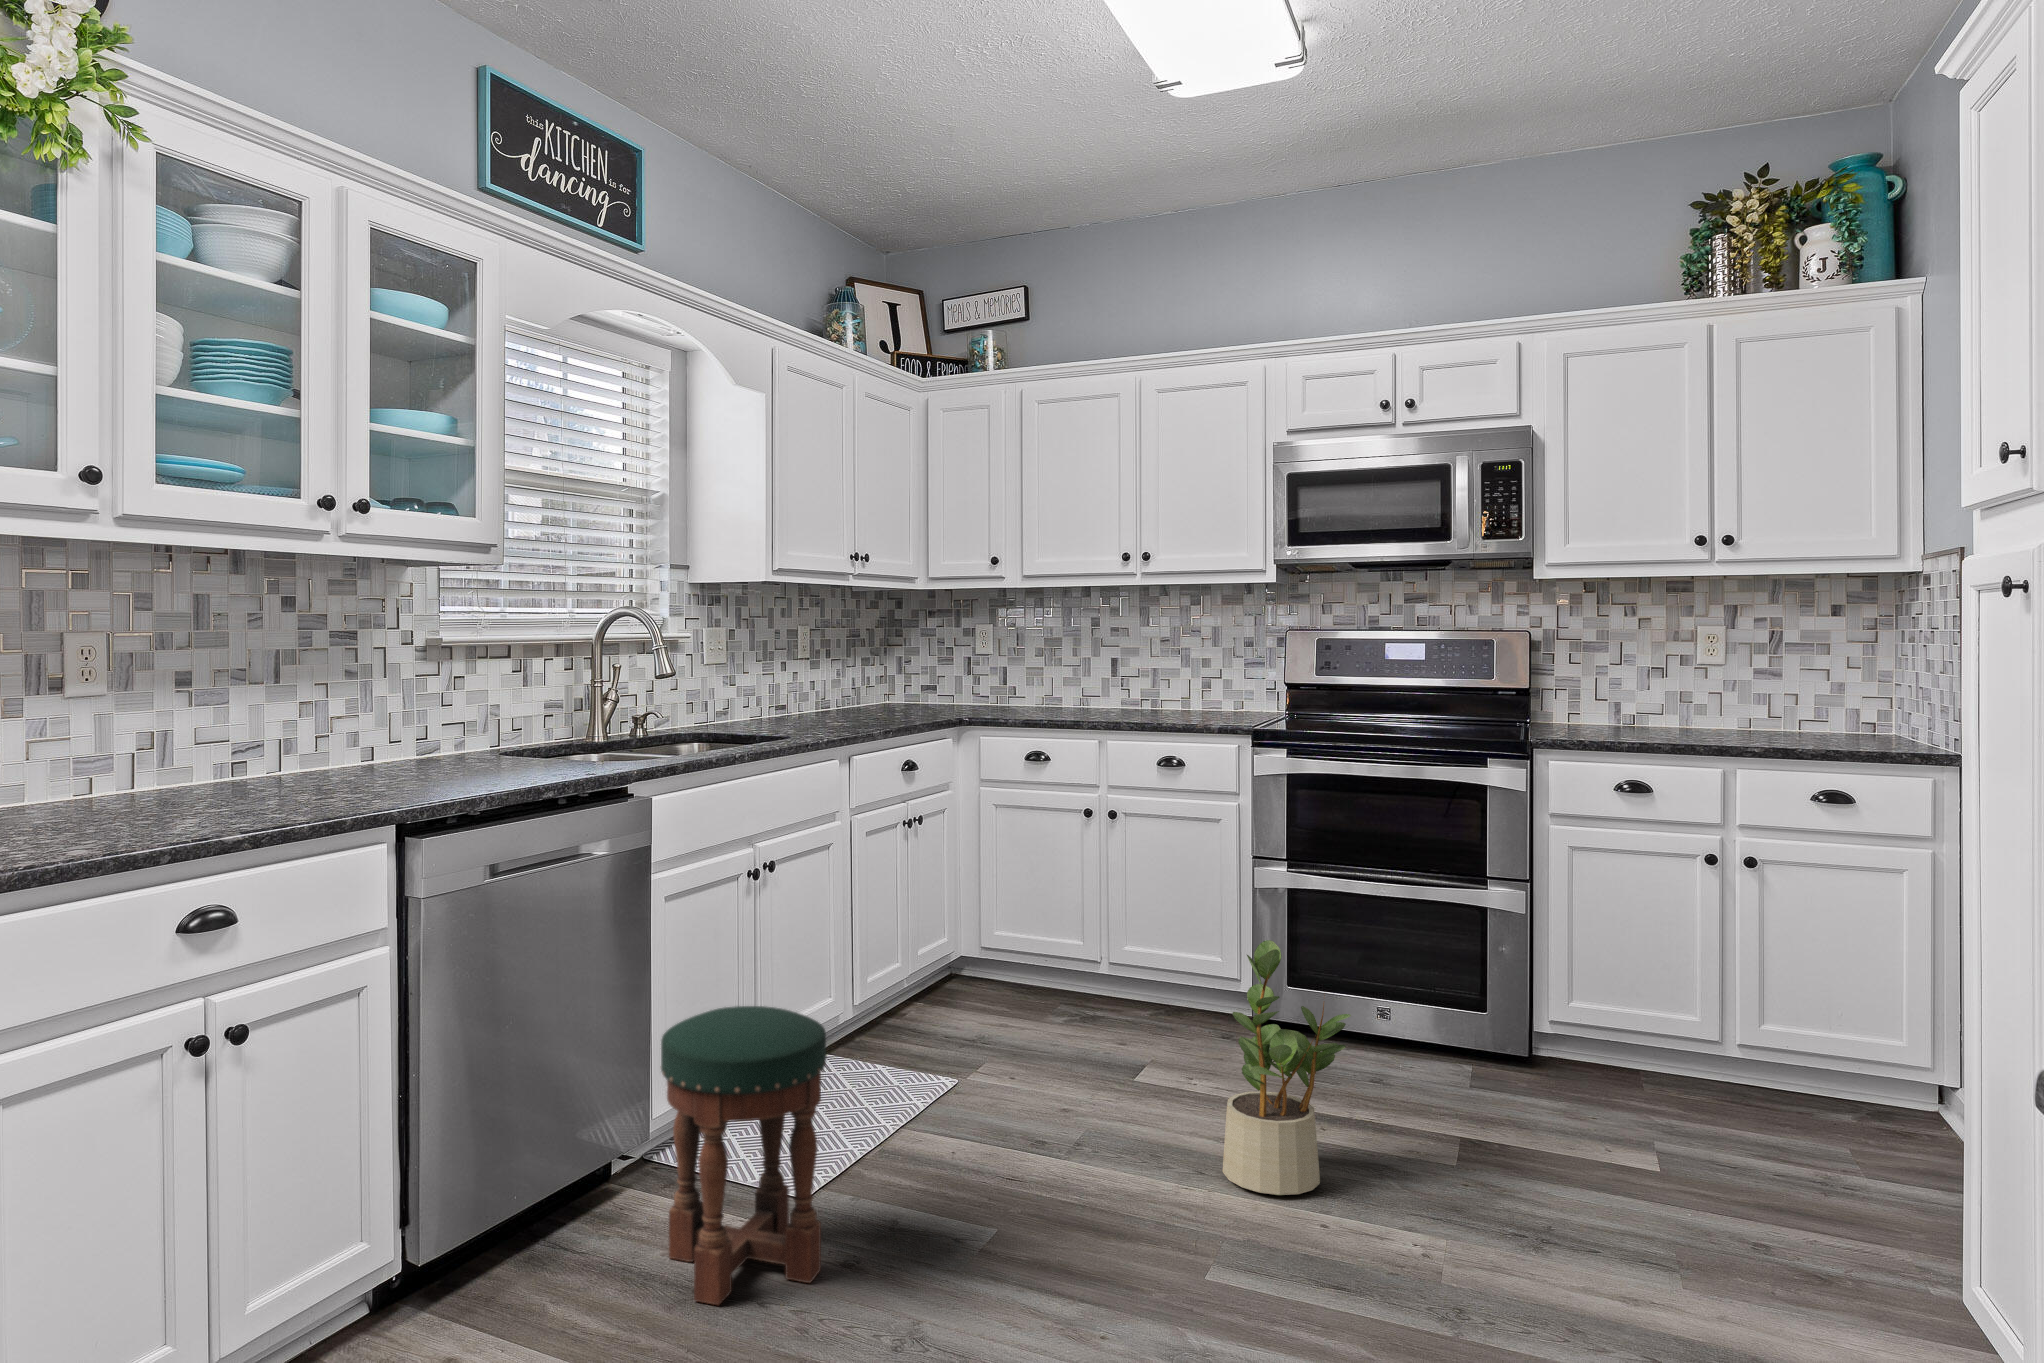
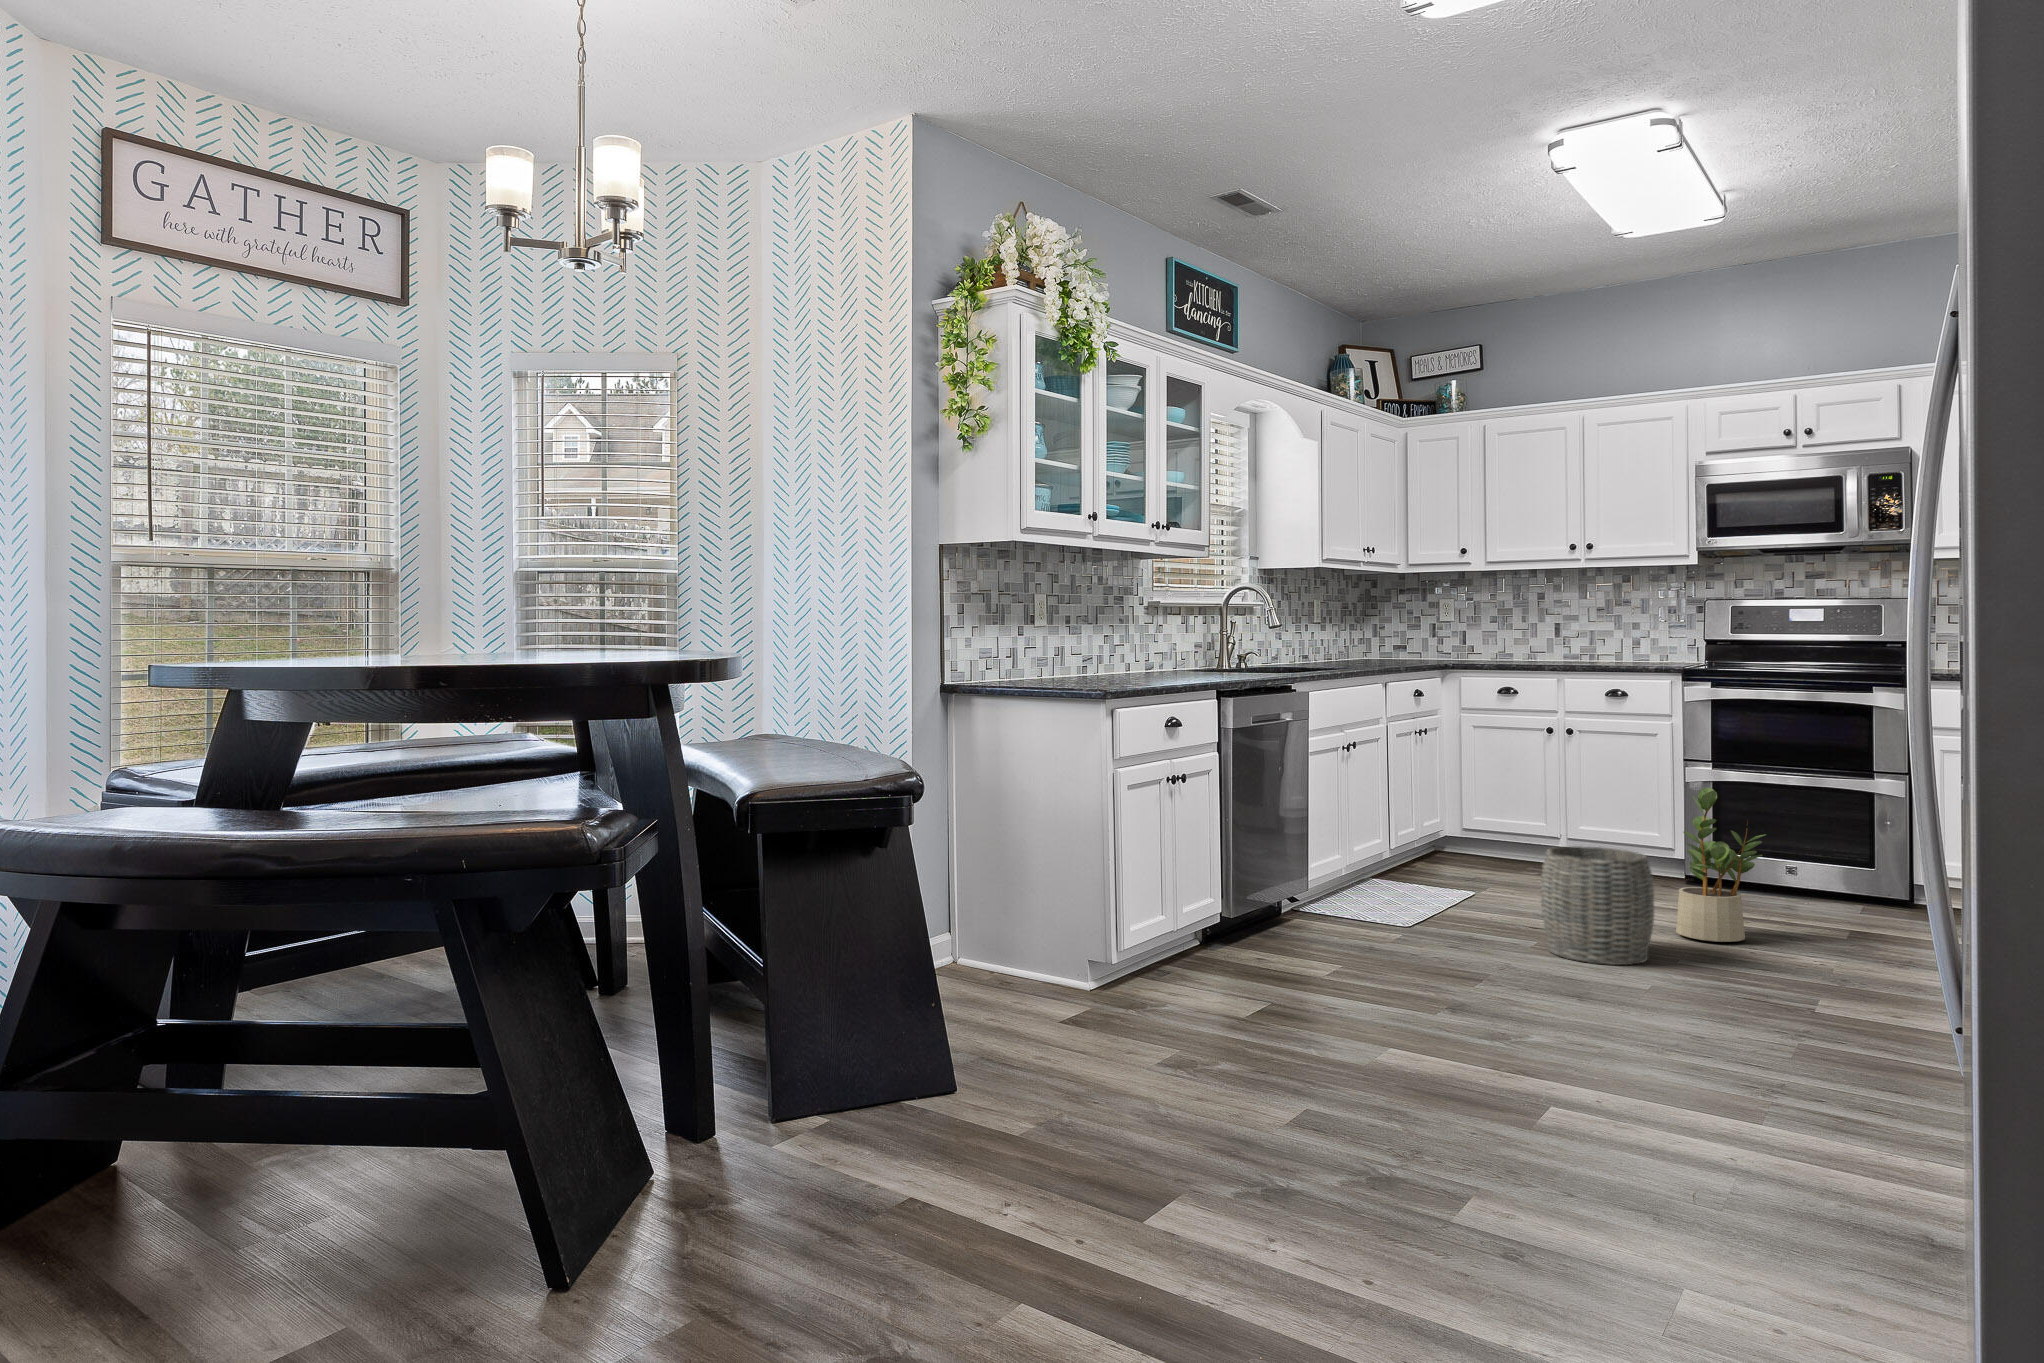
stool: present [661,1006,827,1305] -> none [1339,807,1436,956]
woven basket: none [1002,1055,1176,1293] -> present [1541,846,1654,965]

